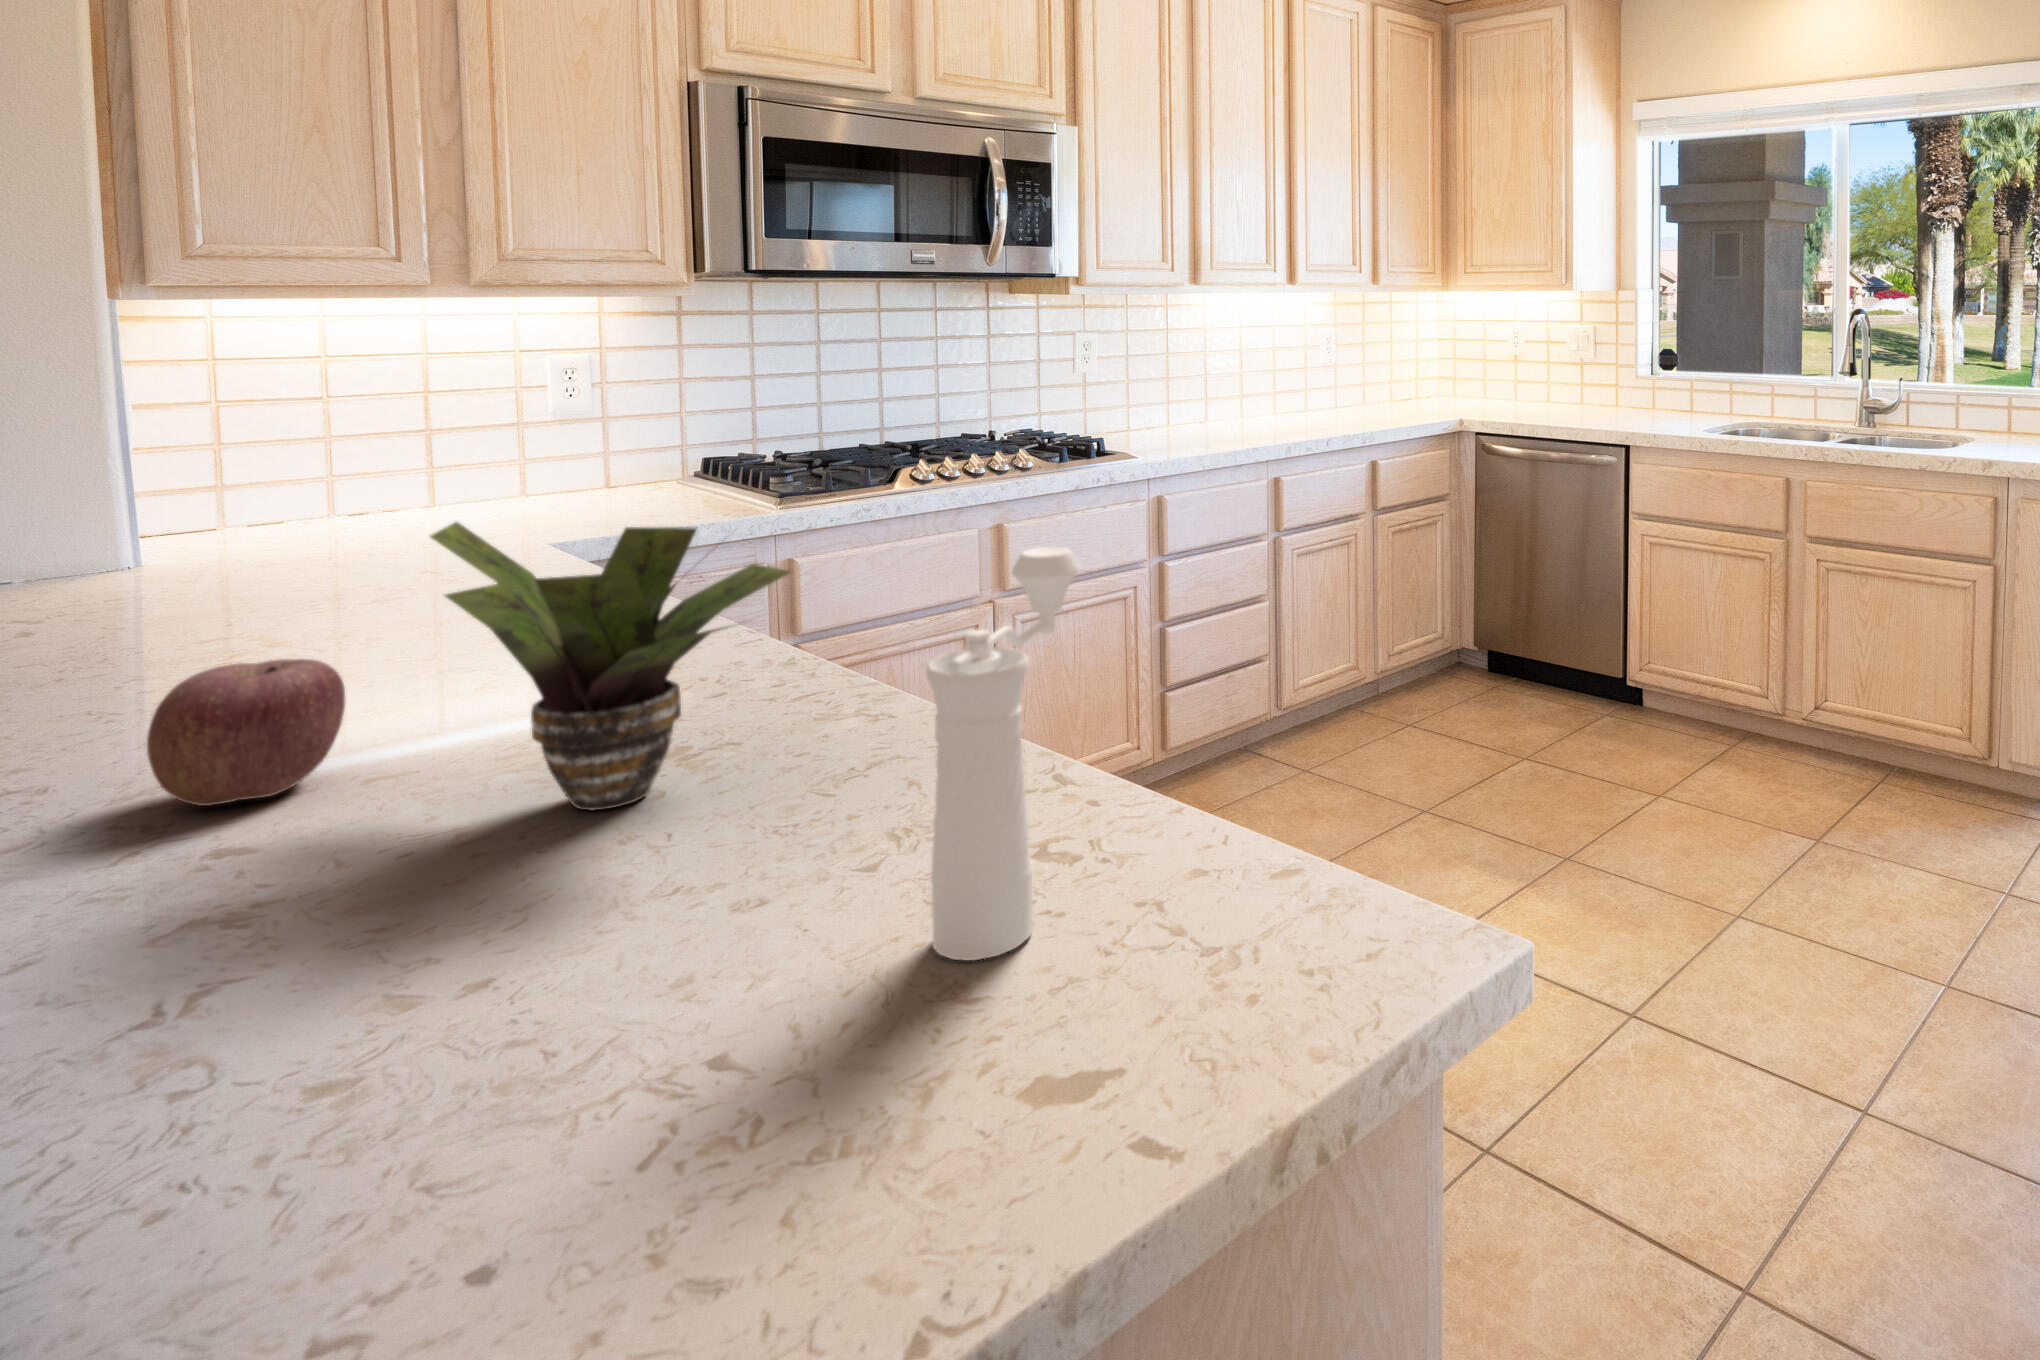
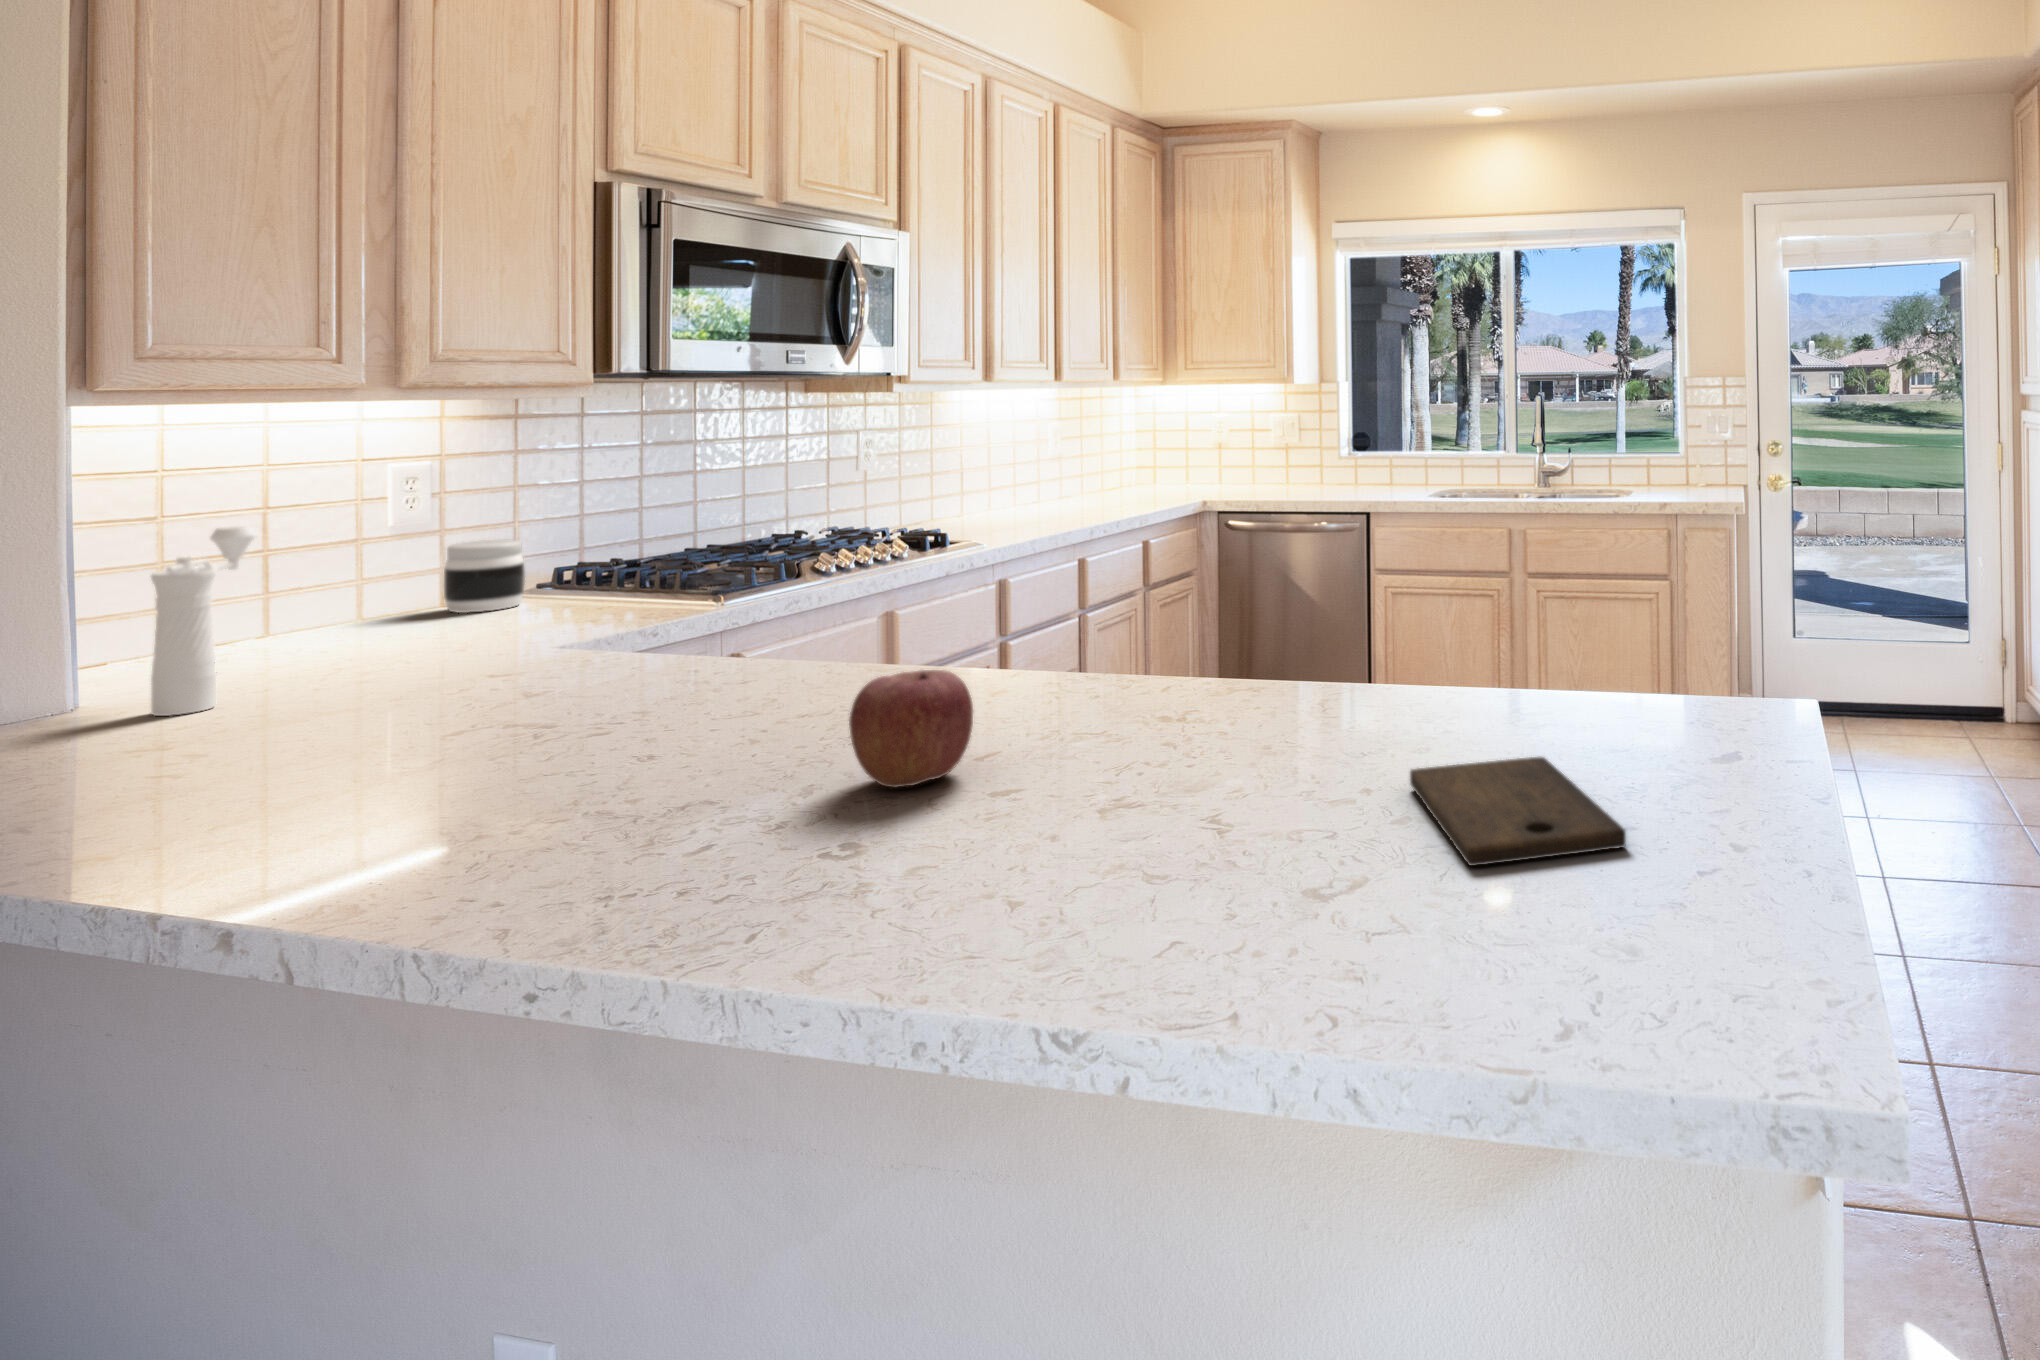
jar: none [579,428,651,496] -> present [444,540,525,613]
potted plant: present [430,522,791,810] -> none [1071,536,1357,750]
pepper mill: present [926,547,1081,960] -> present [151,526,256,716]
cutting board: none [230,917,786,1188] -> present [1410,757,1626,866]

